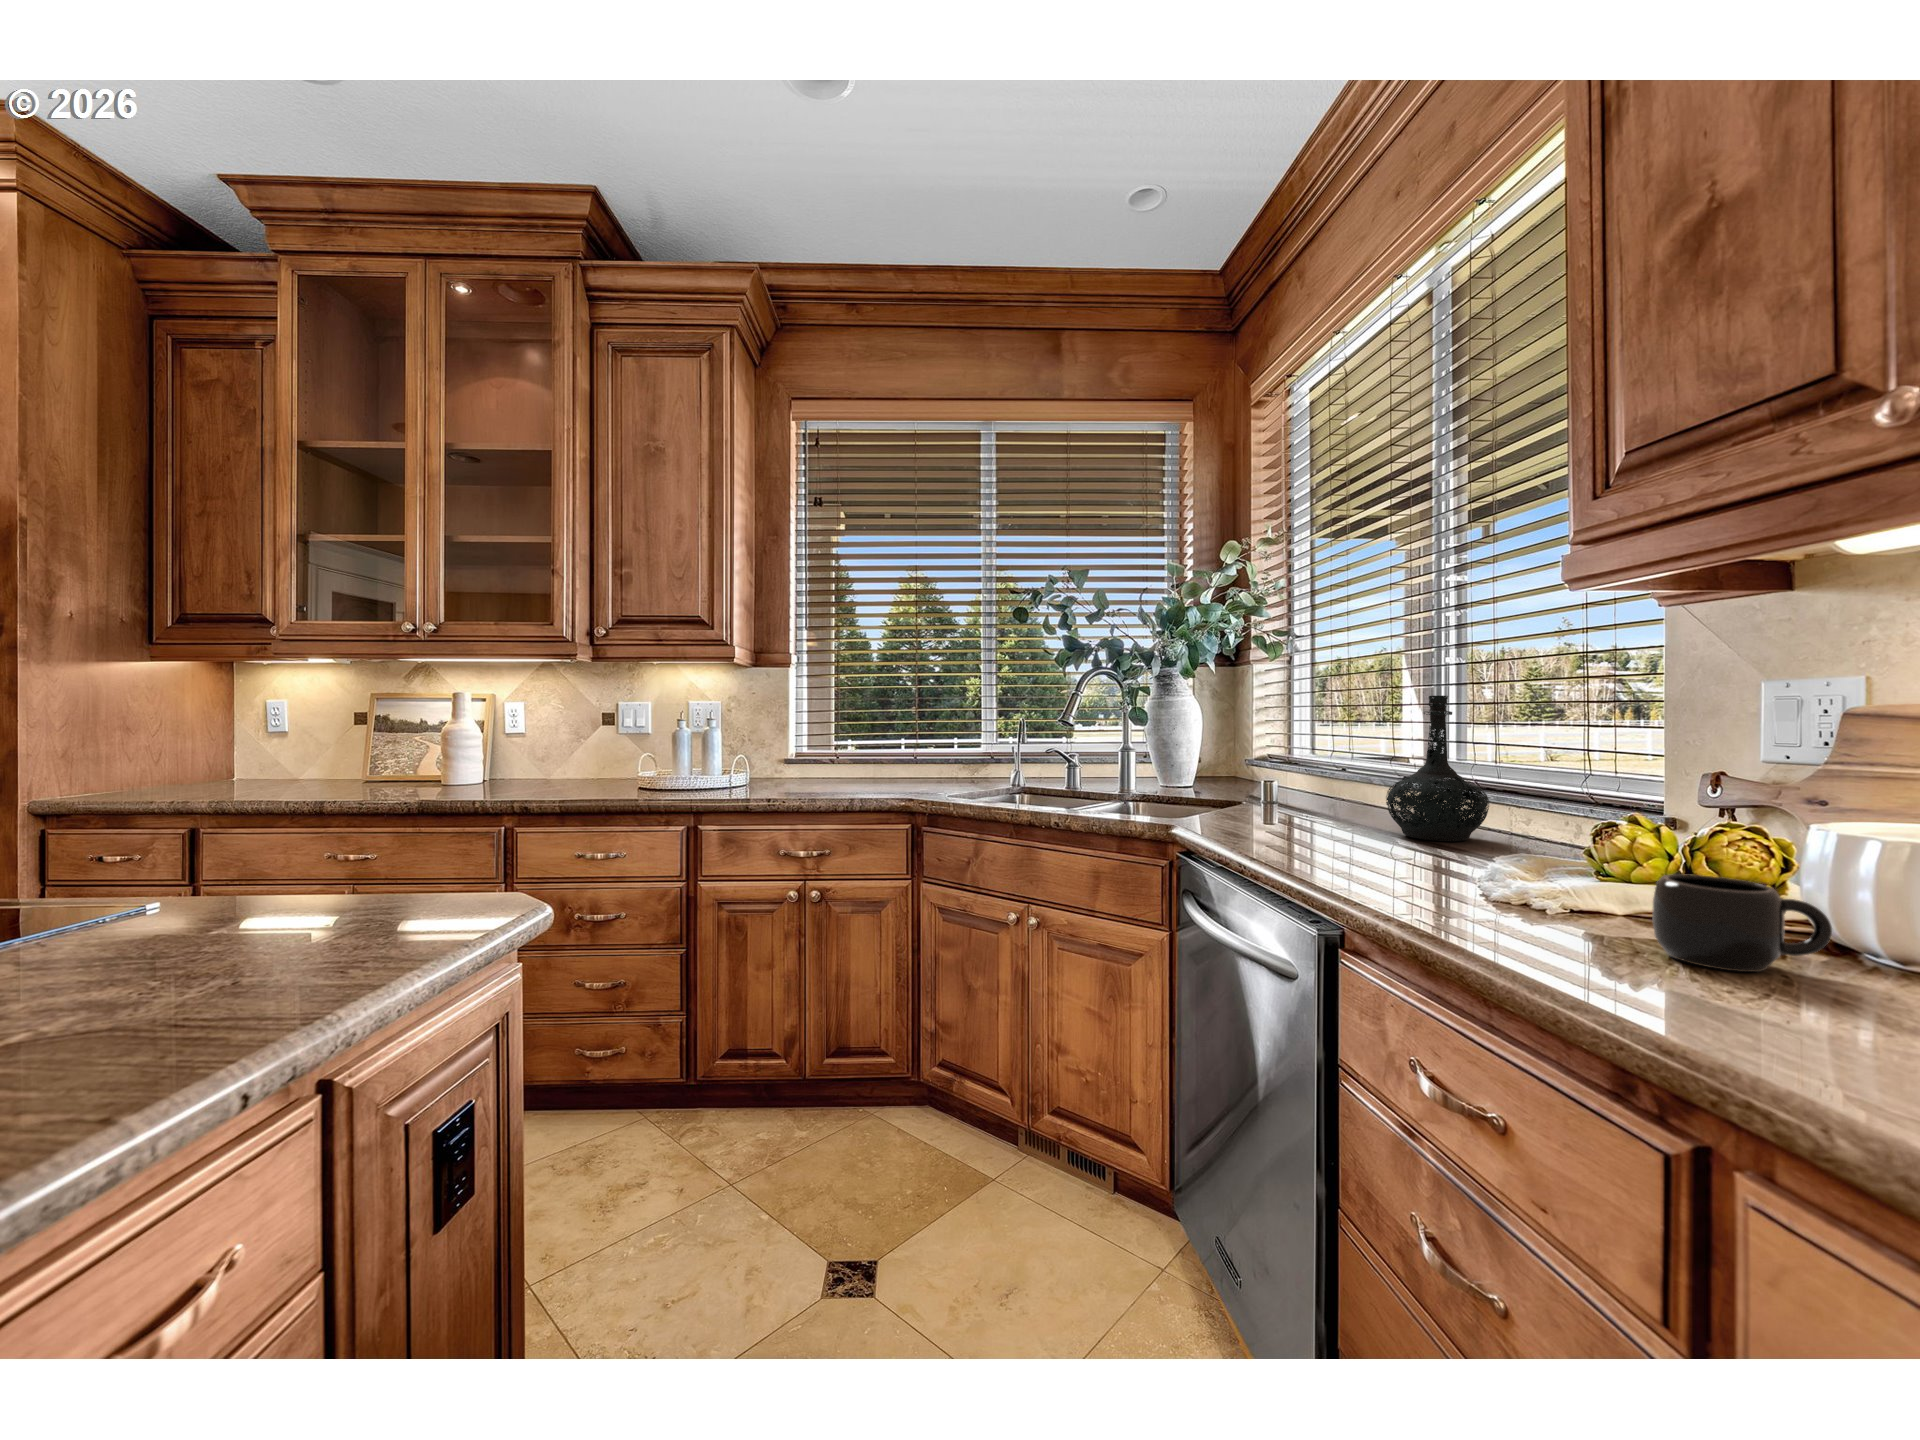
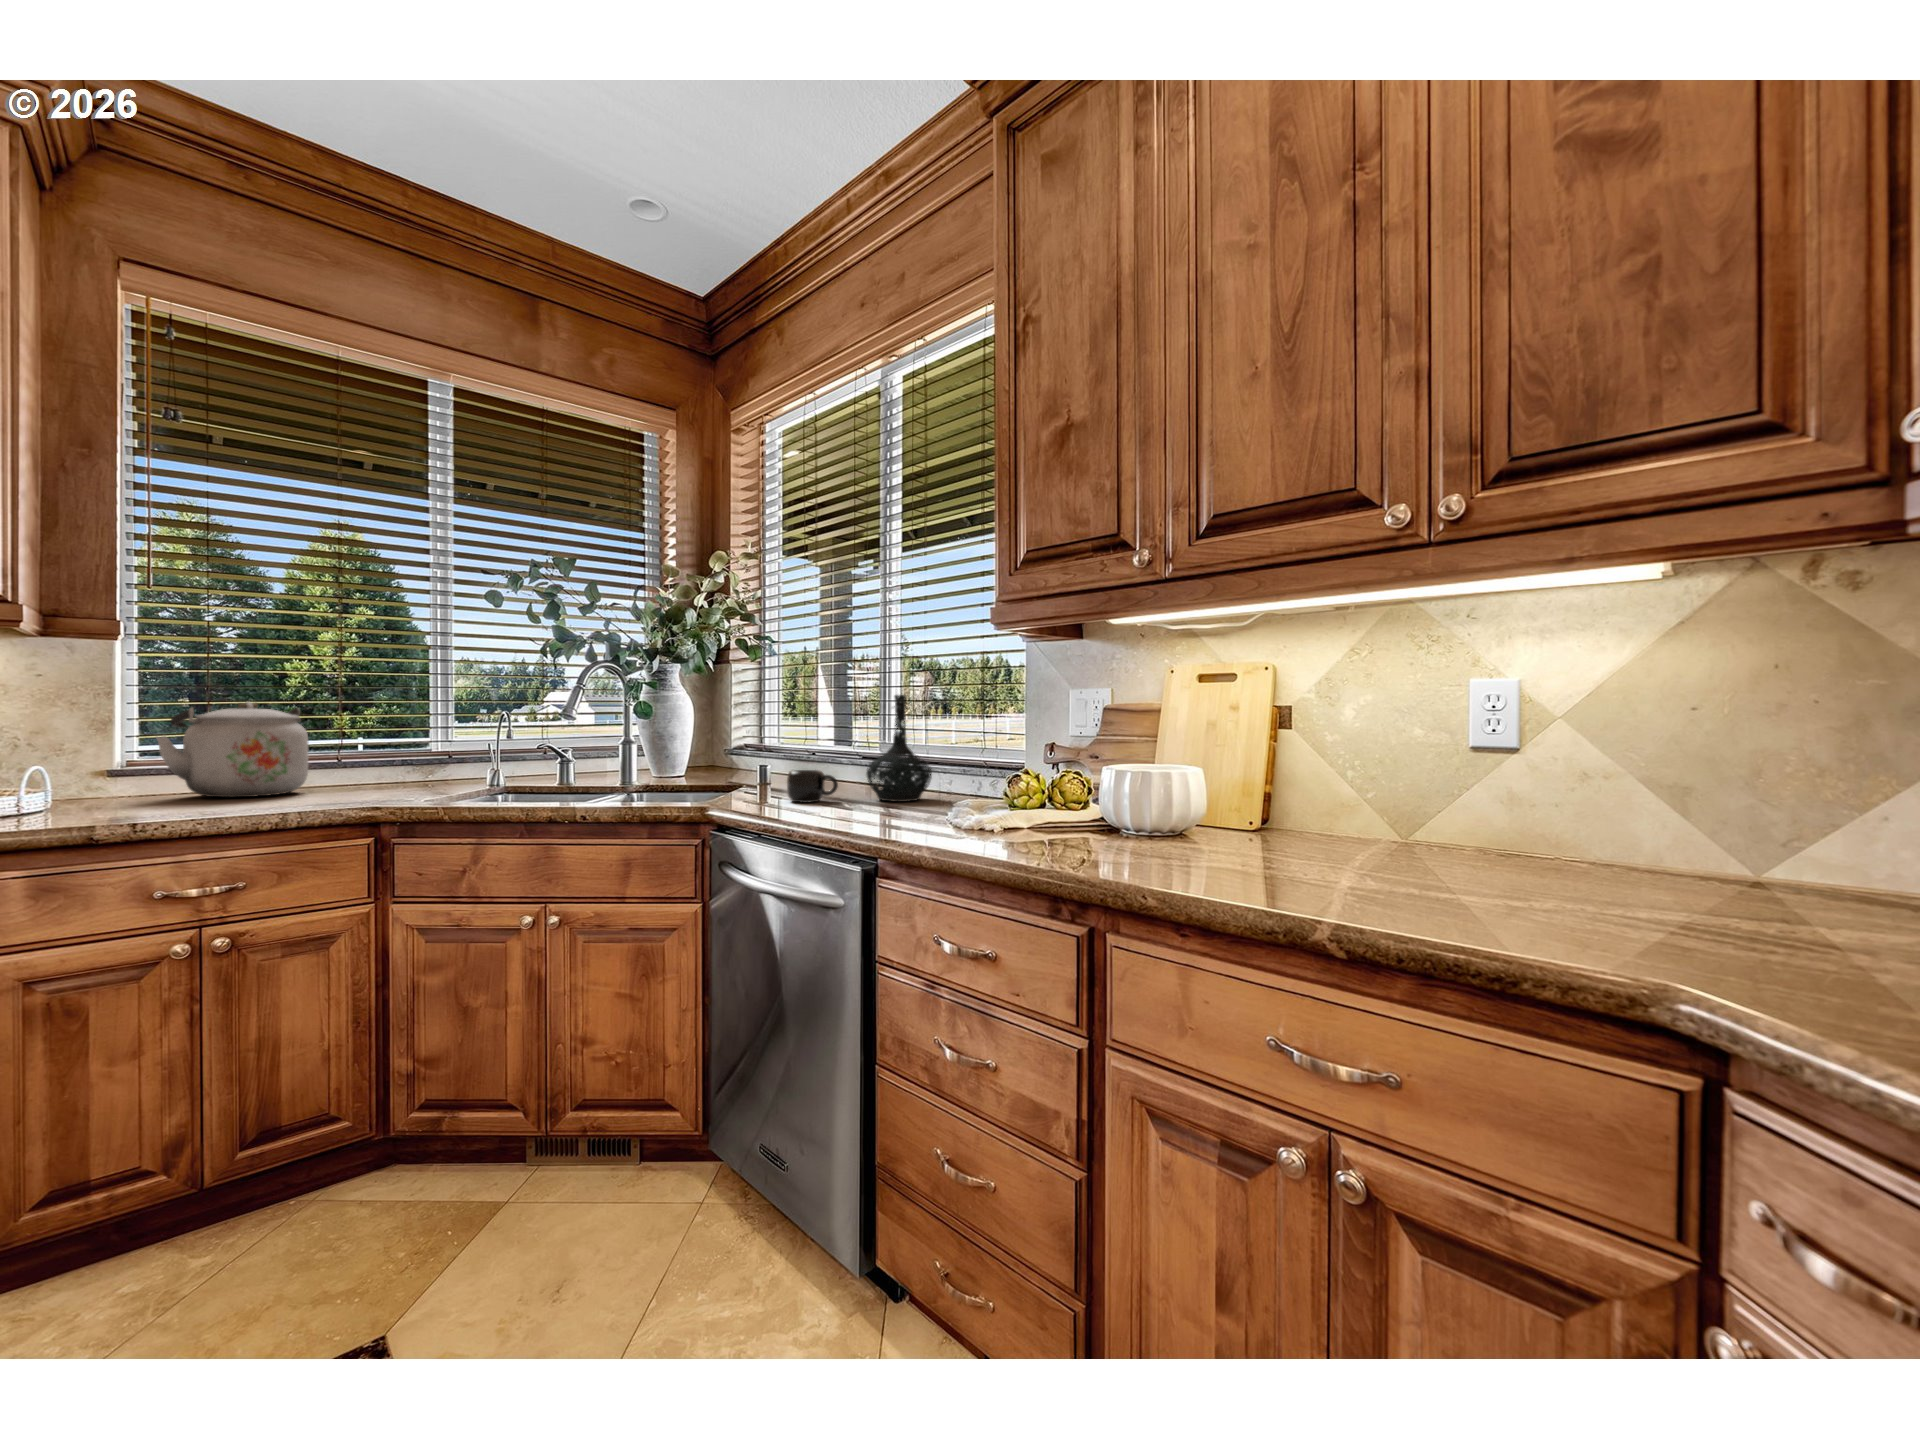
kettle: none [795,709,887,784] -> present [156,701,308,797]
mug: present [1652,874,1832,972] -> present [787,770,838,803]

